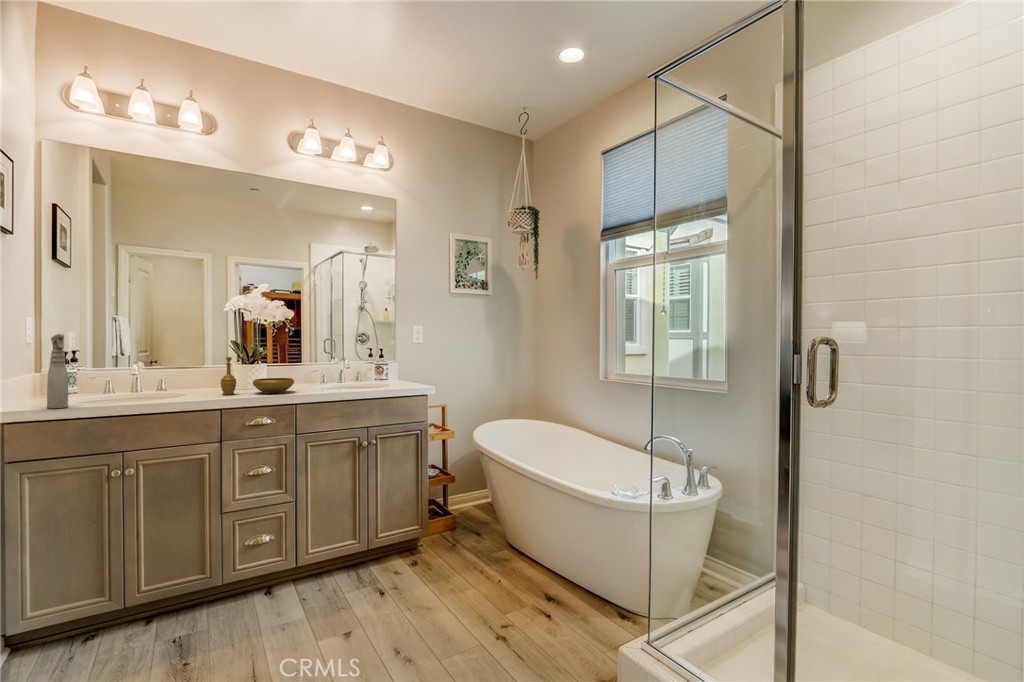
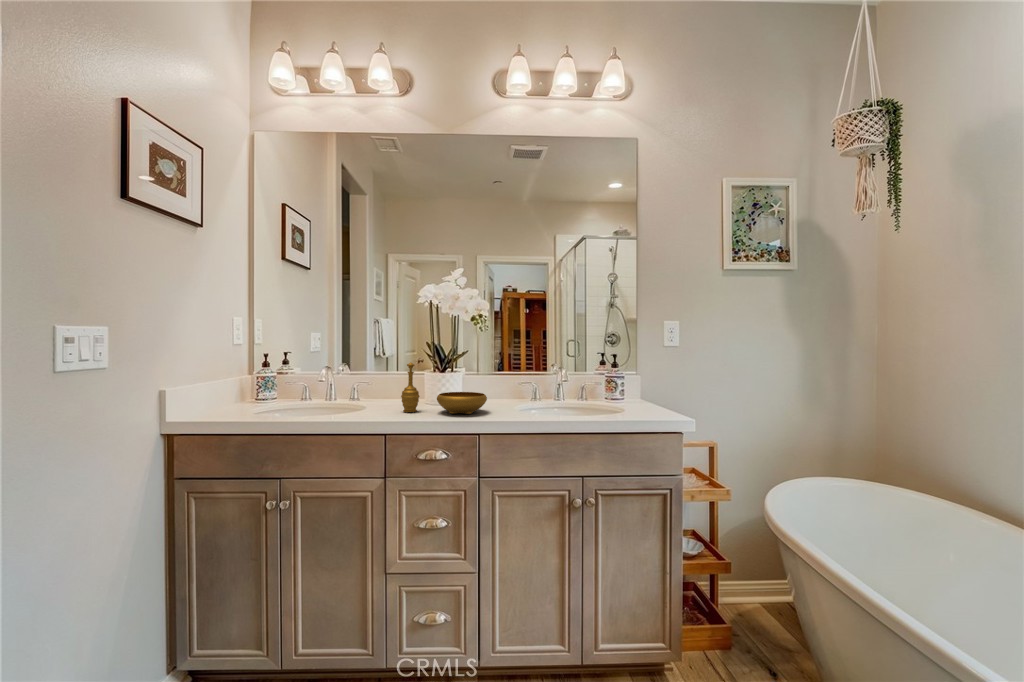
spray bottle: present [47,334,68,408] -> none [219,334,240,420]

